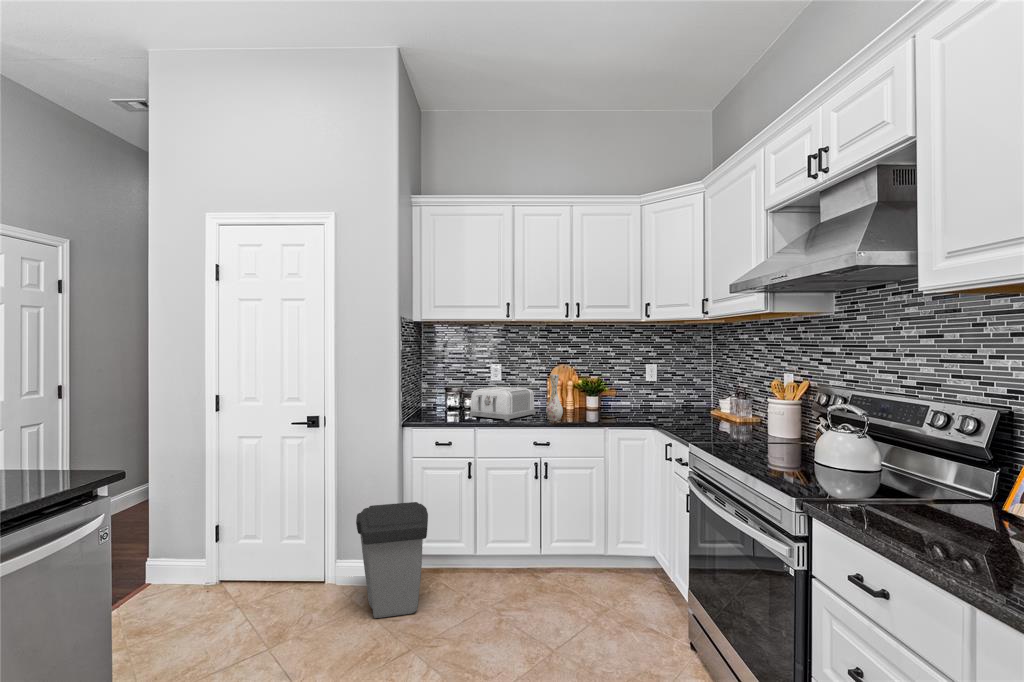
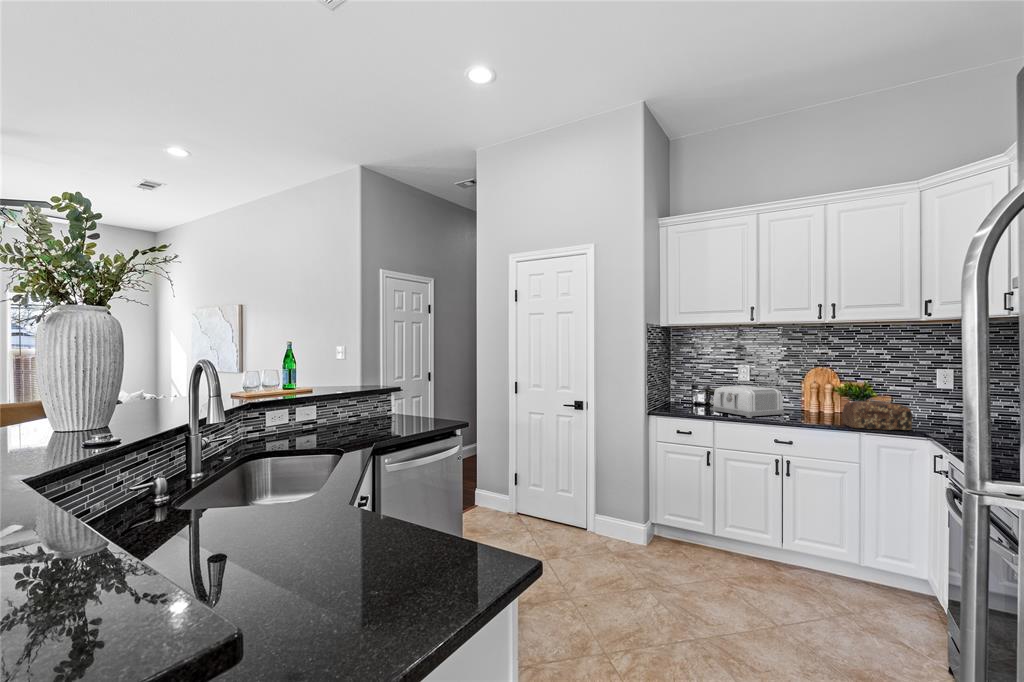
vase: present [546,375,563,421] -> none [792,376,813,422]
bread loaf: none [586,396,637,423] -> present [842,401,913,430]
trash can: present [356,502,428,618] -> none [605,476,665,571]

